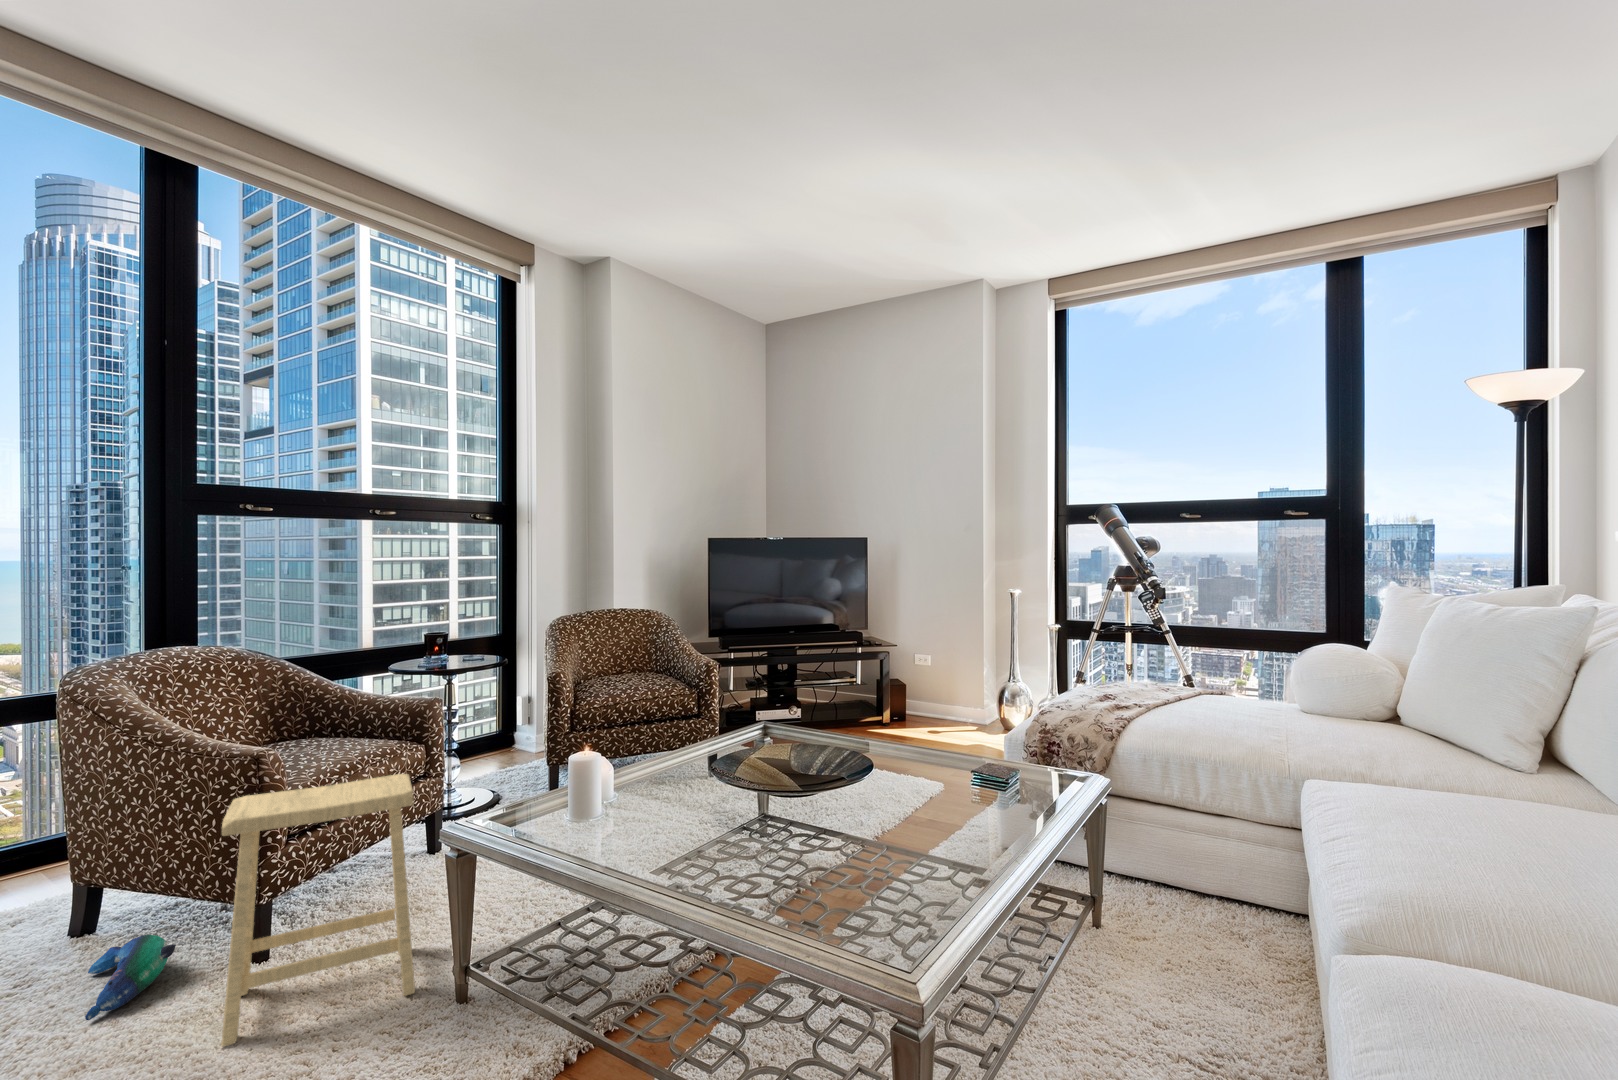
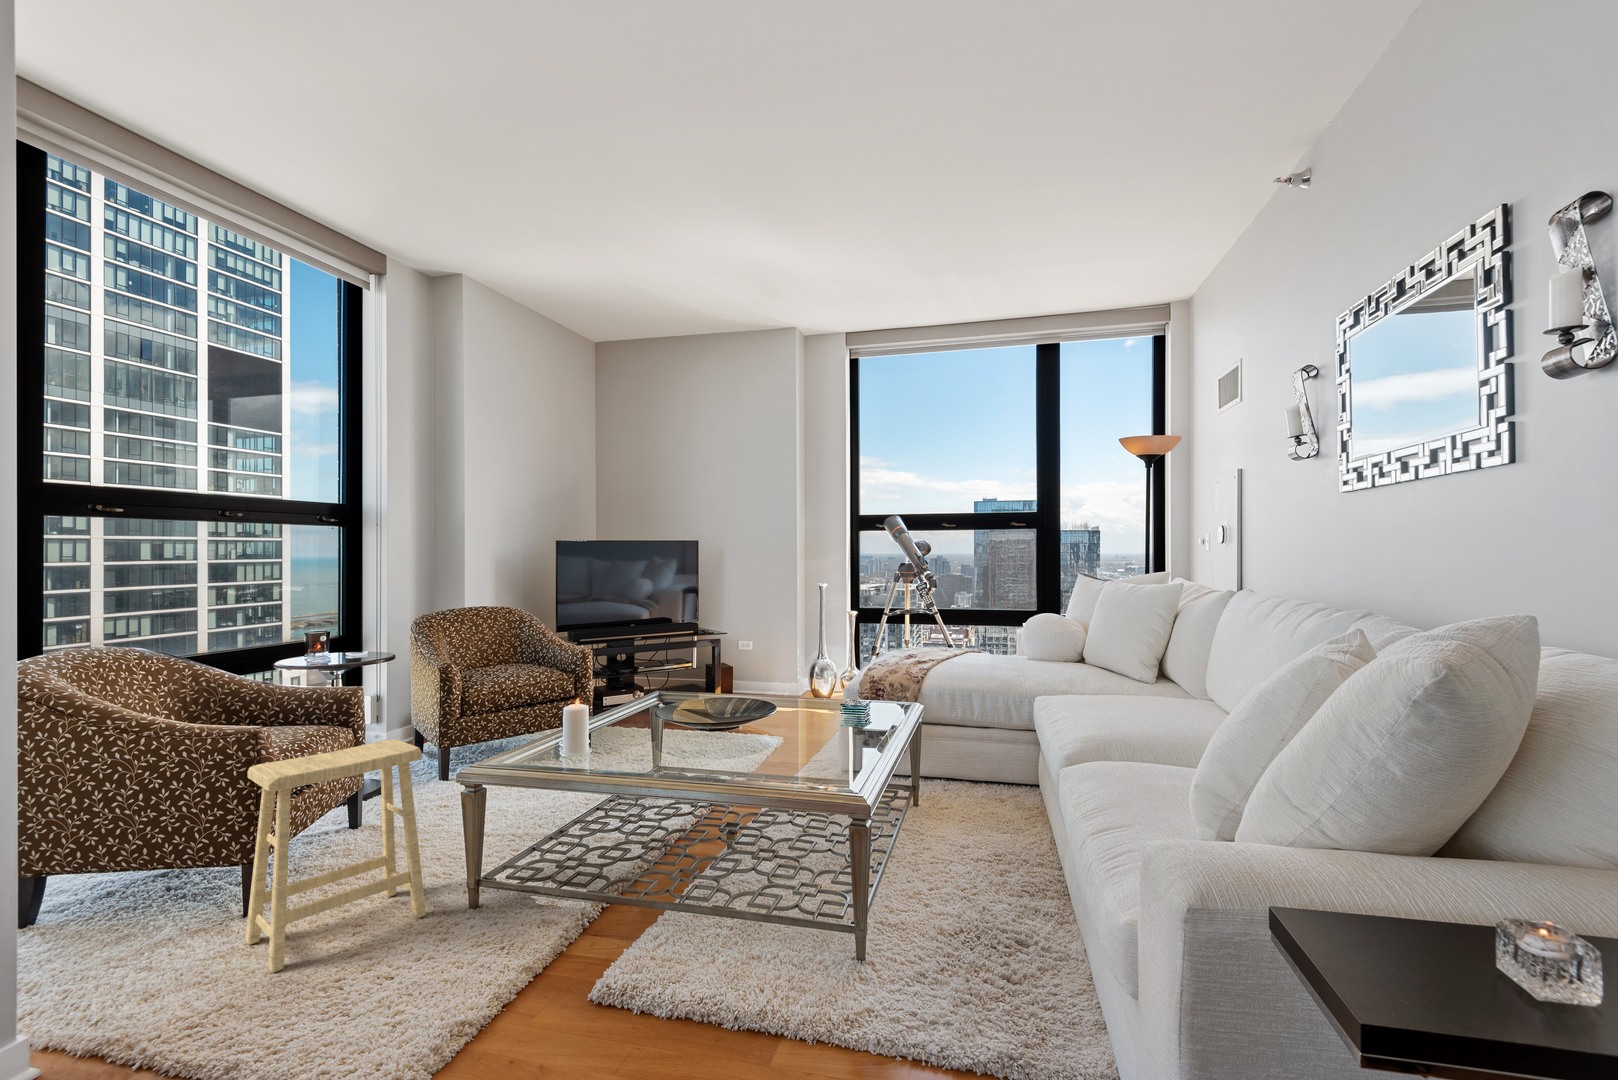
plush toy: present [85,935,176,1020] -> none [59,910,166,982]

